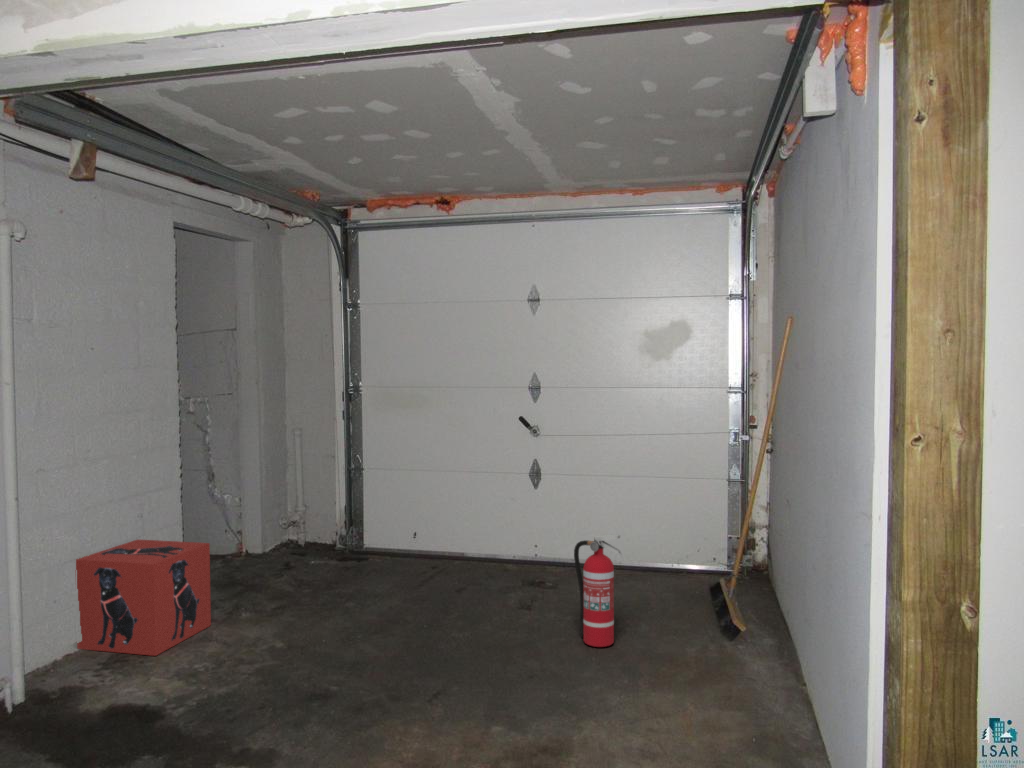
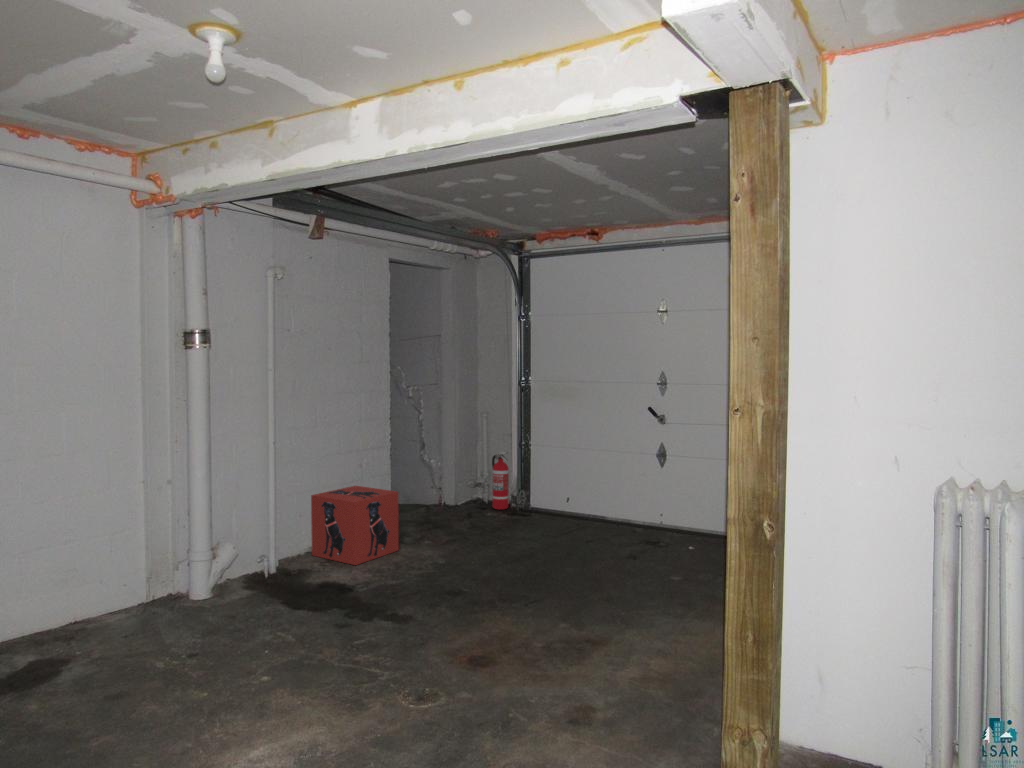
fire extinguisher: present [574,535,621,647] -> present [492,452,509,510]

